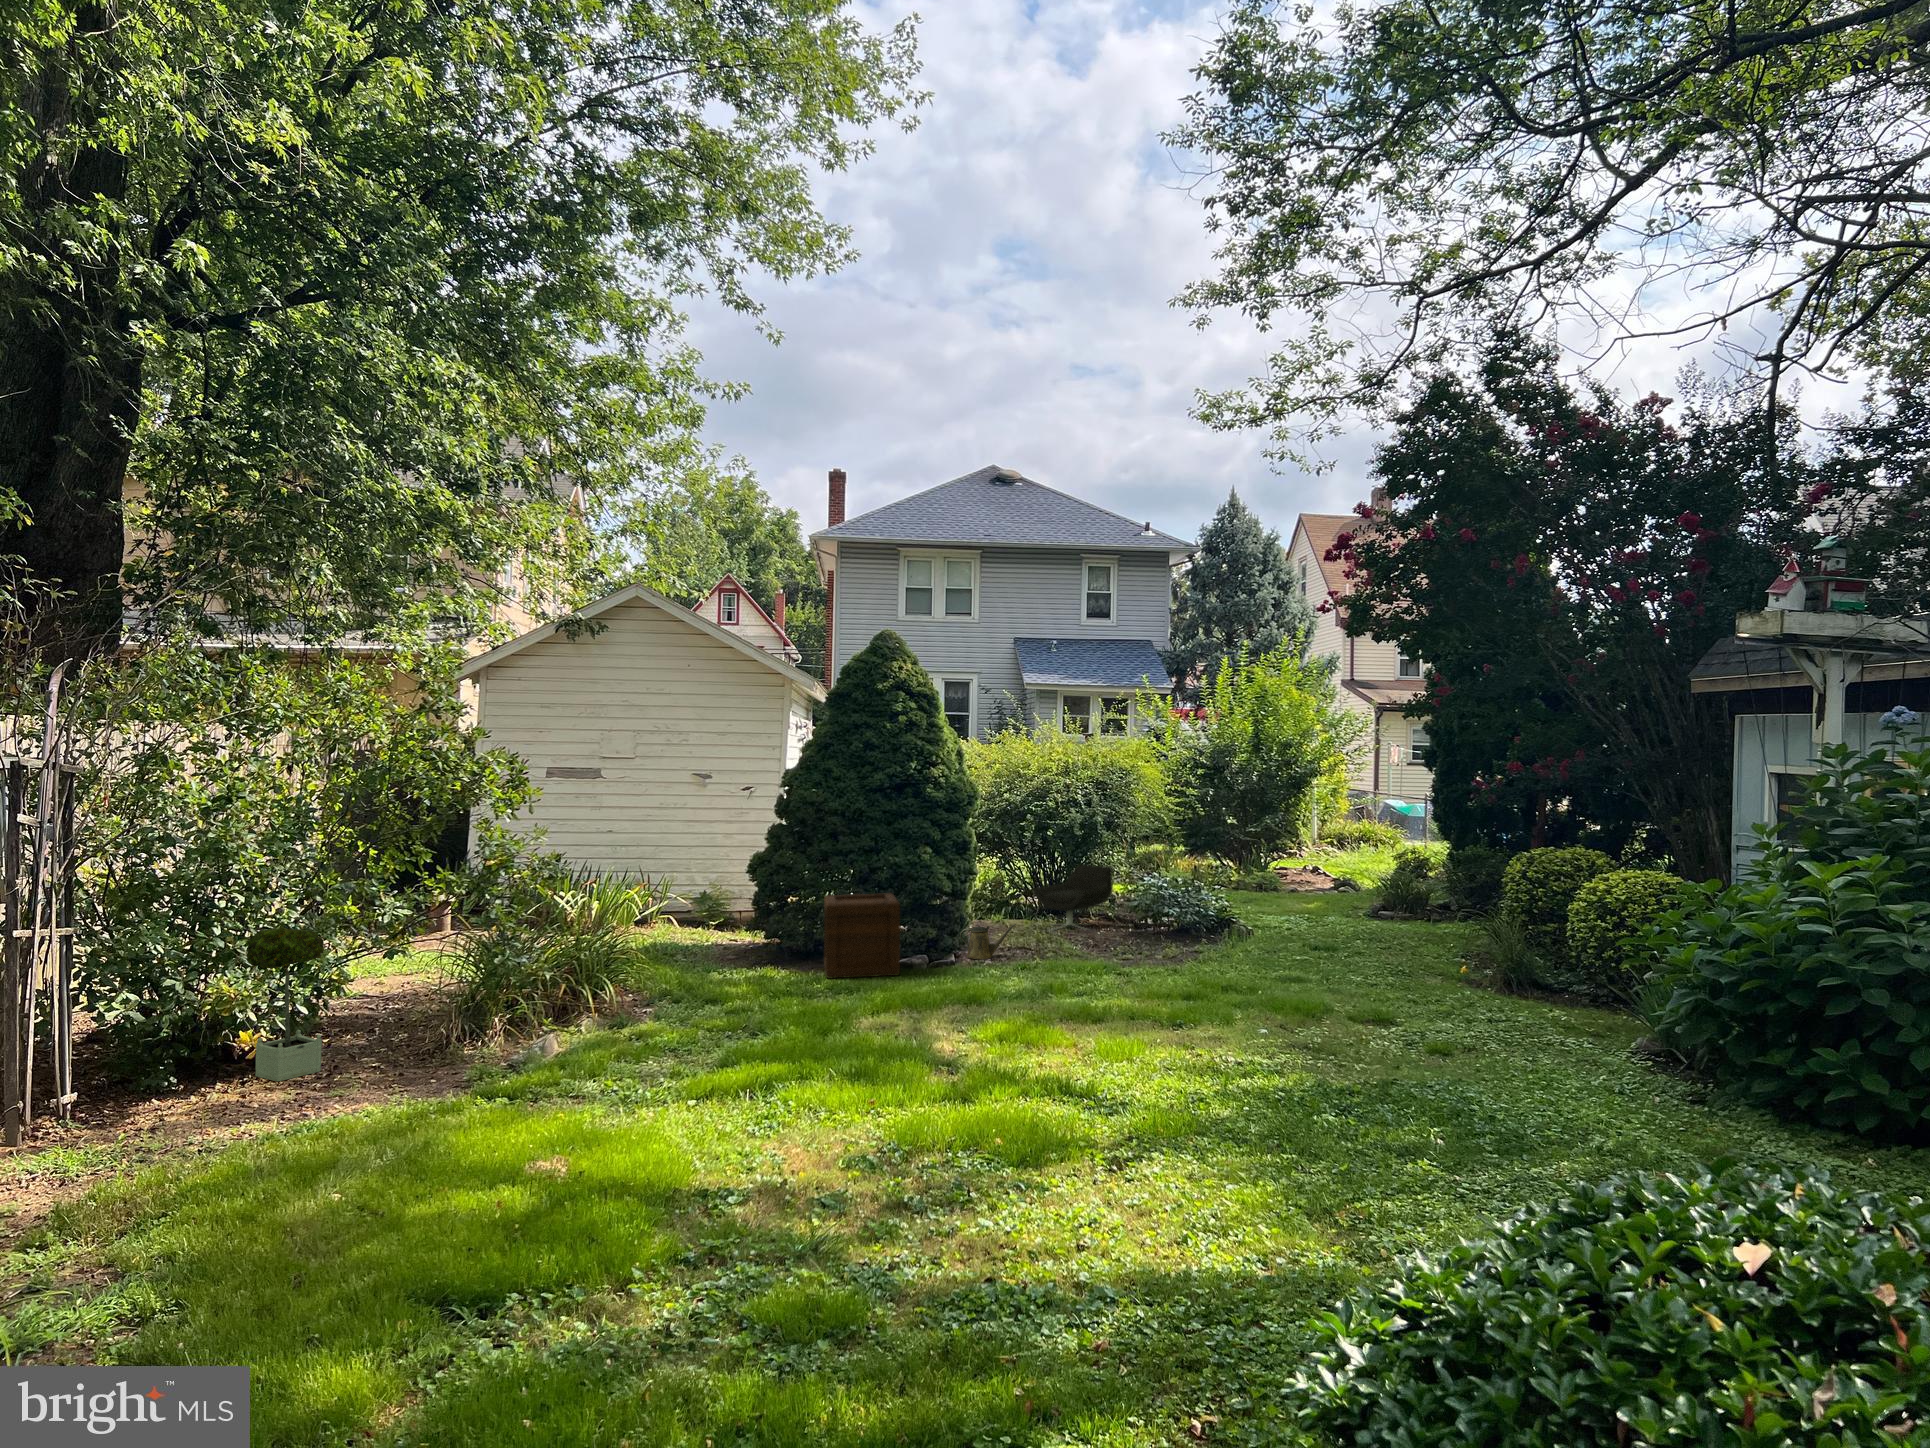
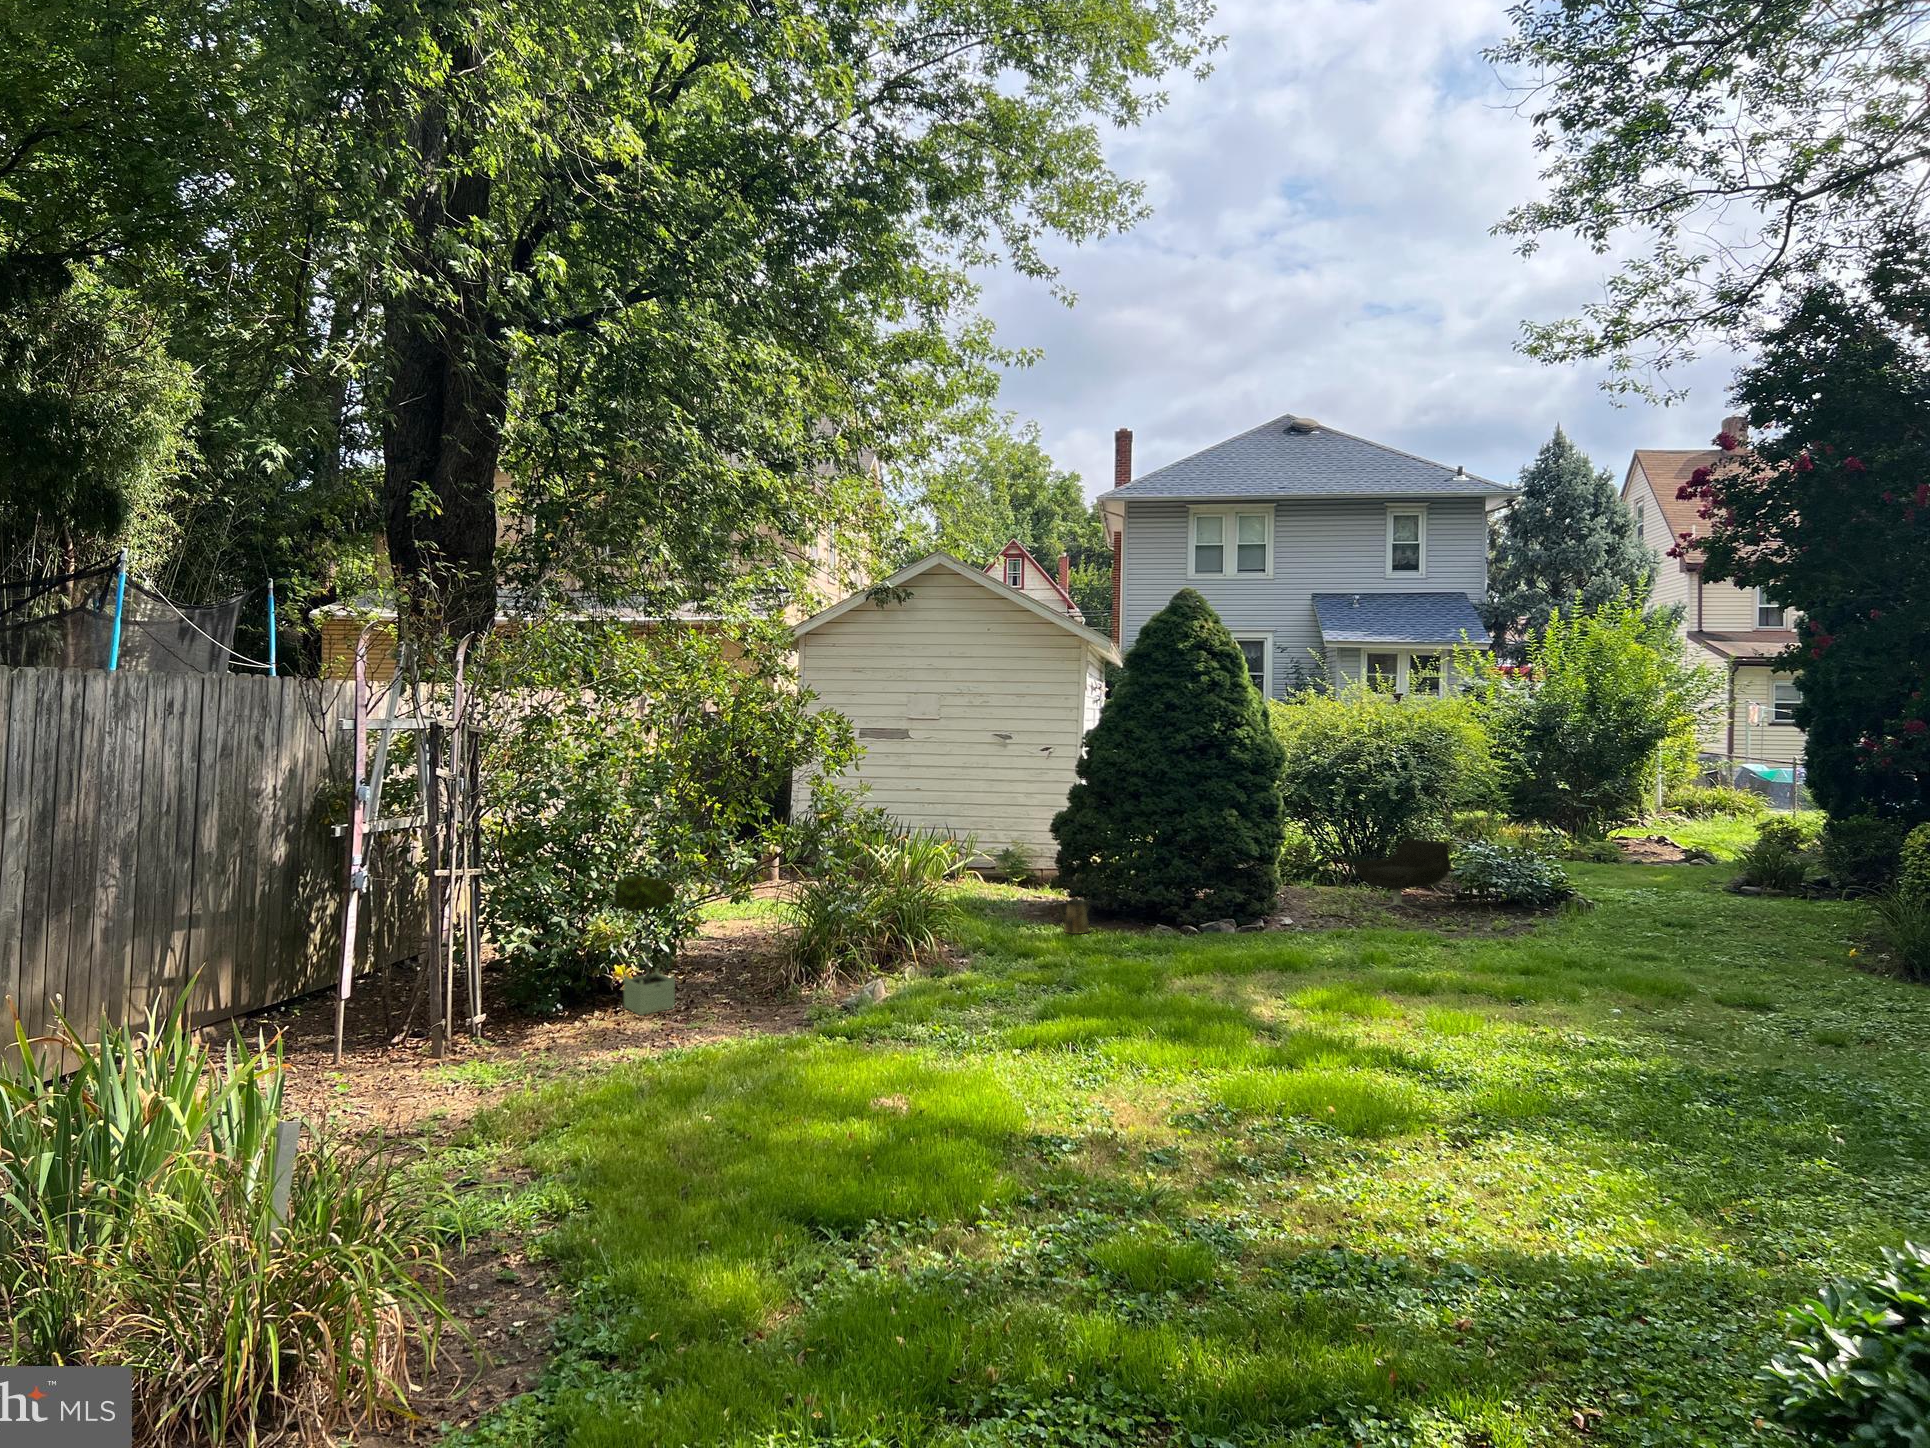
wooden crate: present [824,893,900,979] -> none [1129,862,1213,952]
watering can: present [960,924,1016,959] -> present [1055,899,1090,934]

